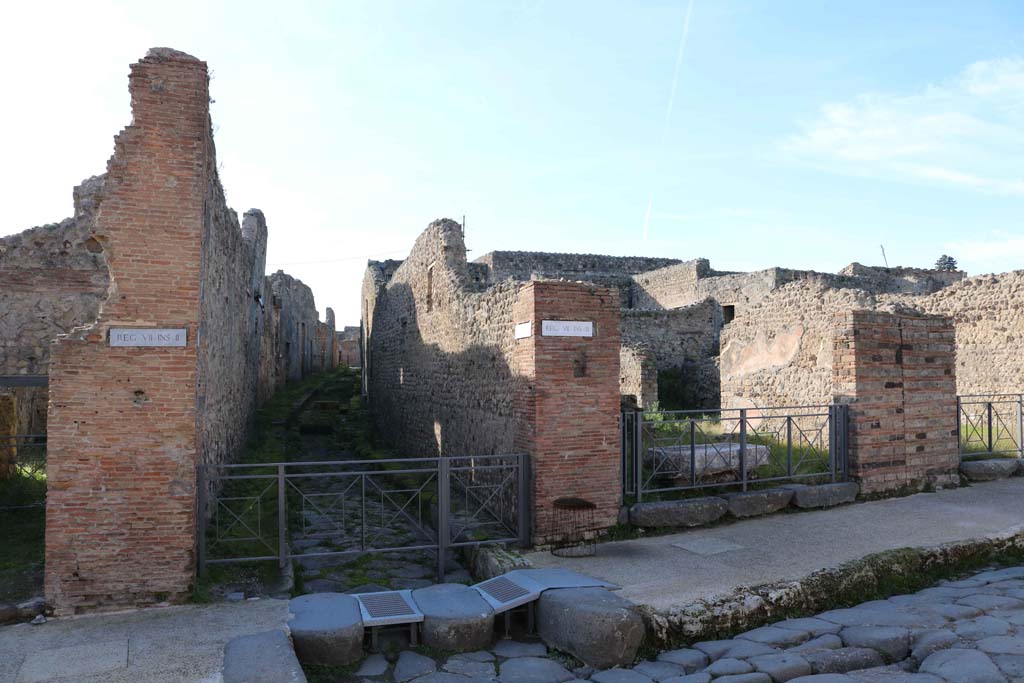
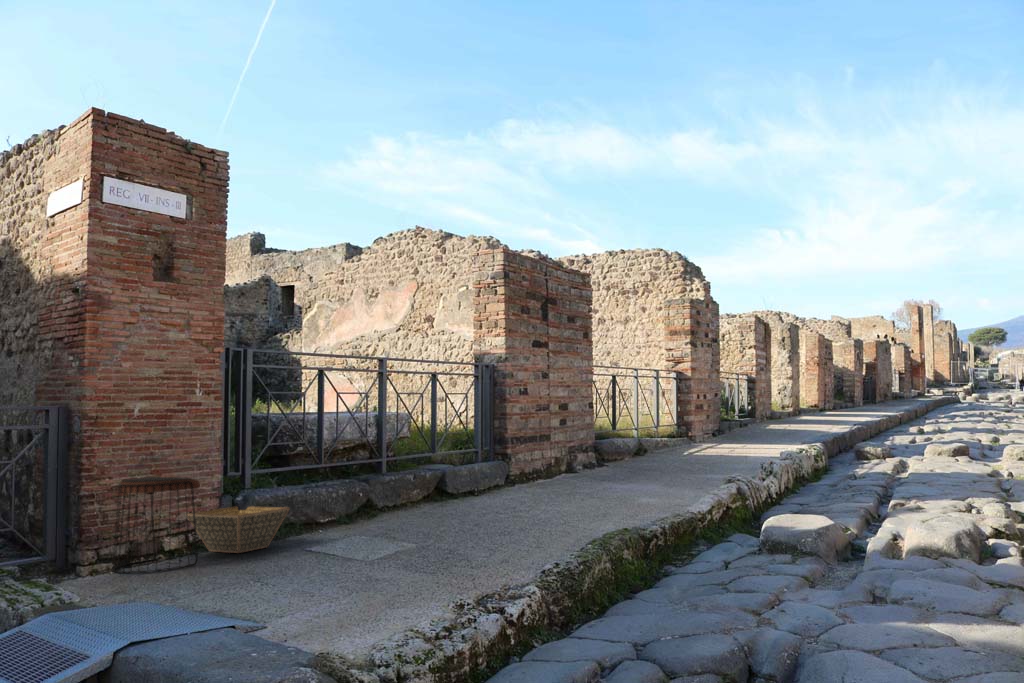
basket: none [596,514,658,548] -> present [187,506,290,553]

